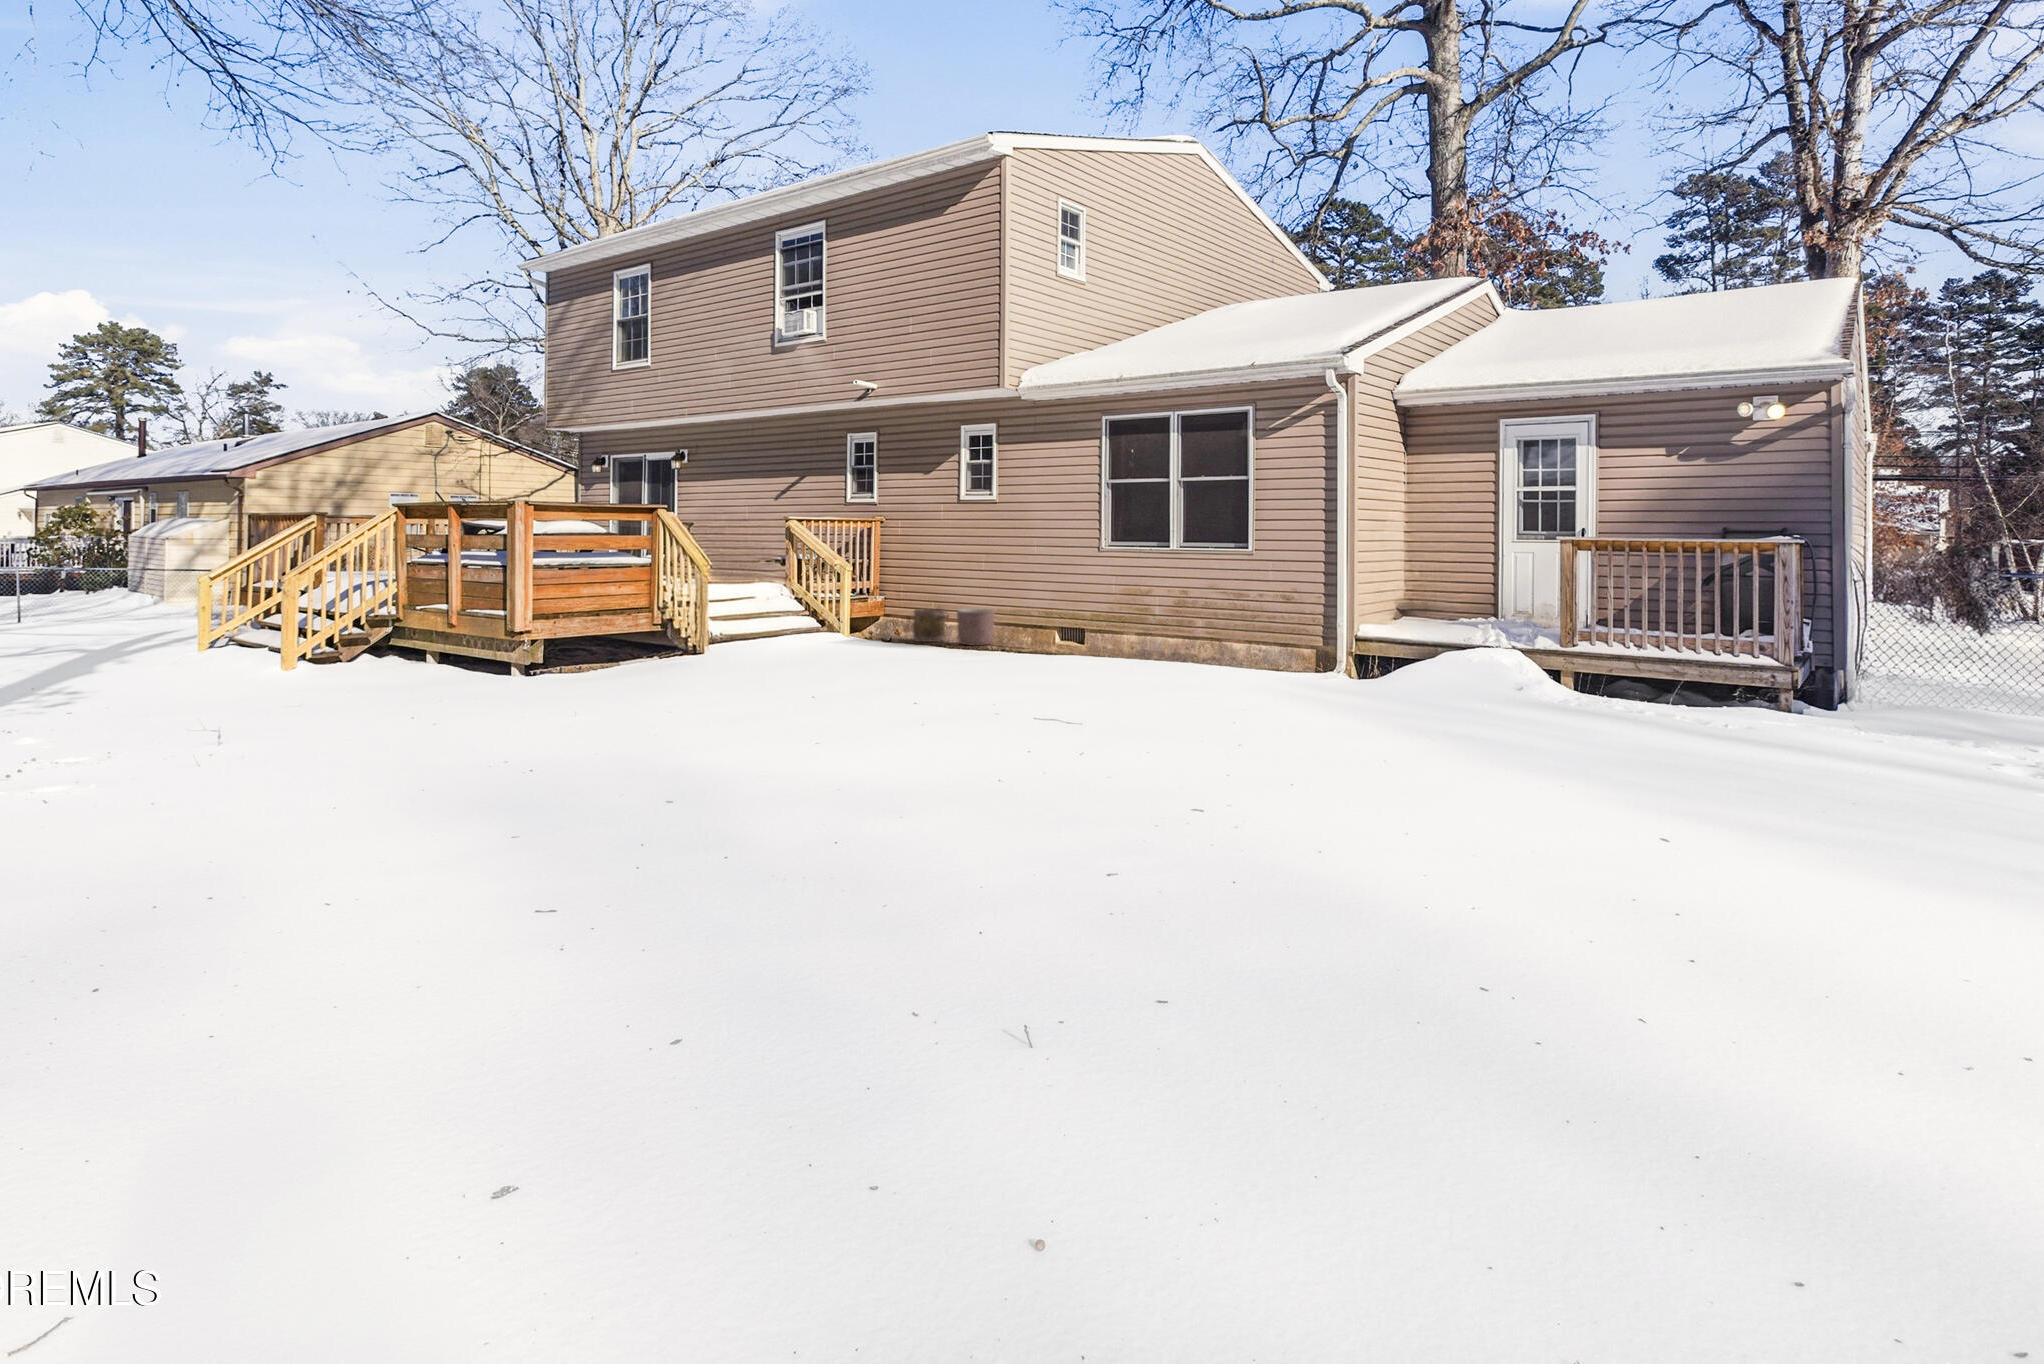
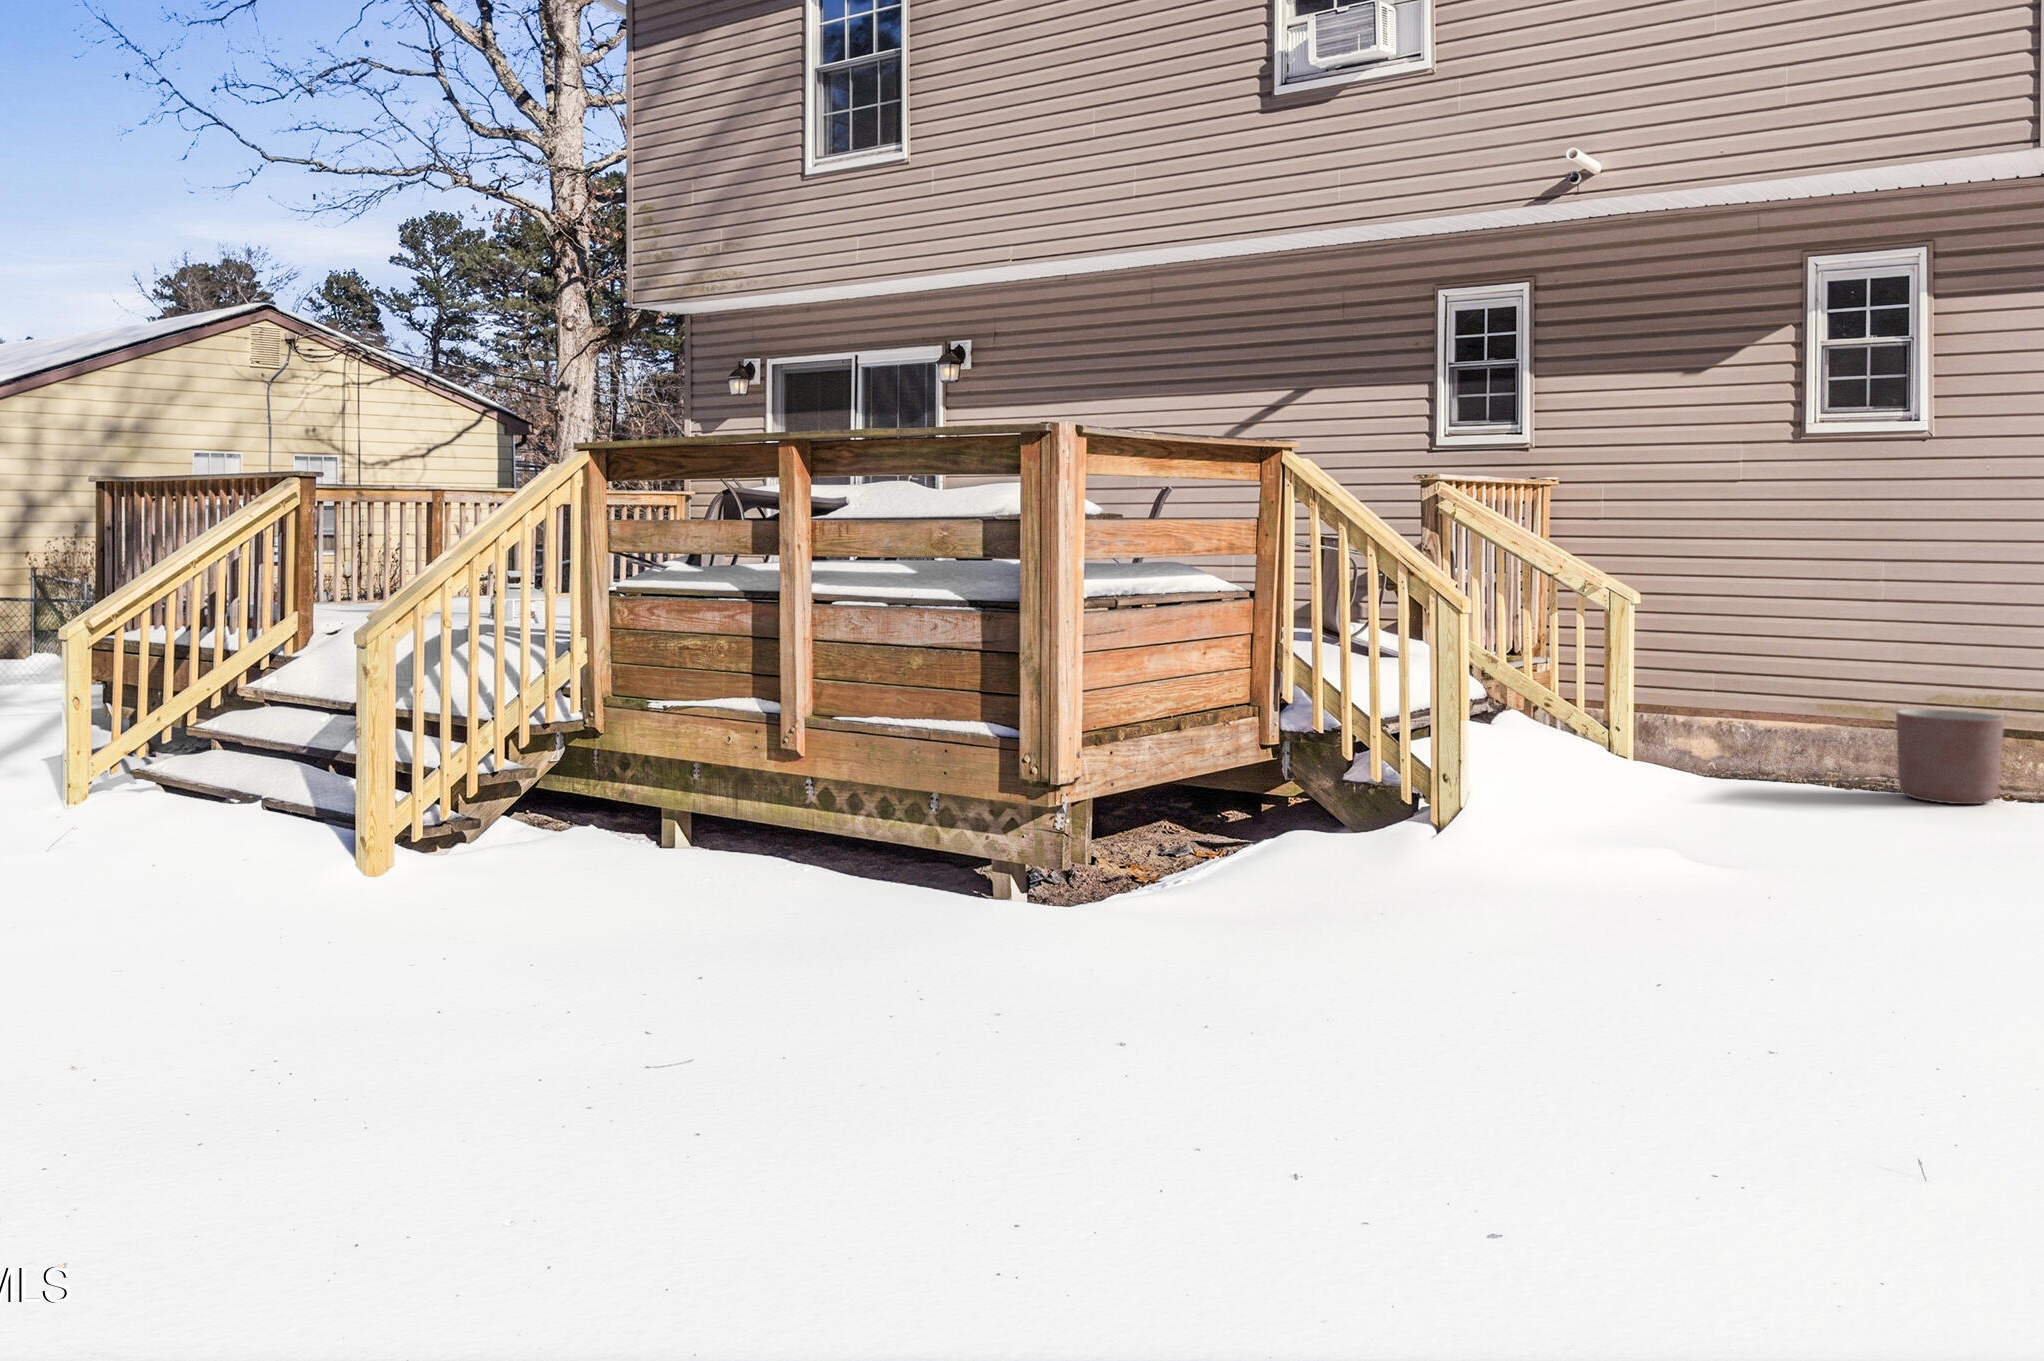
bucket: present [913,608,949,642] -> none [1745,701,1847,791]

